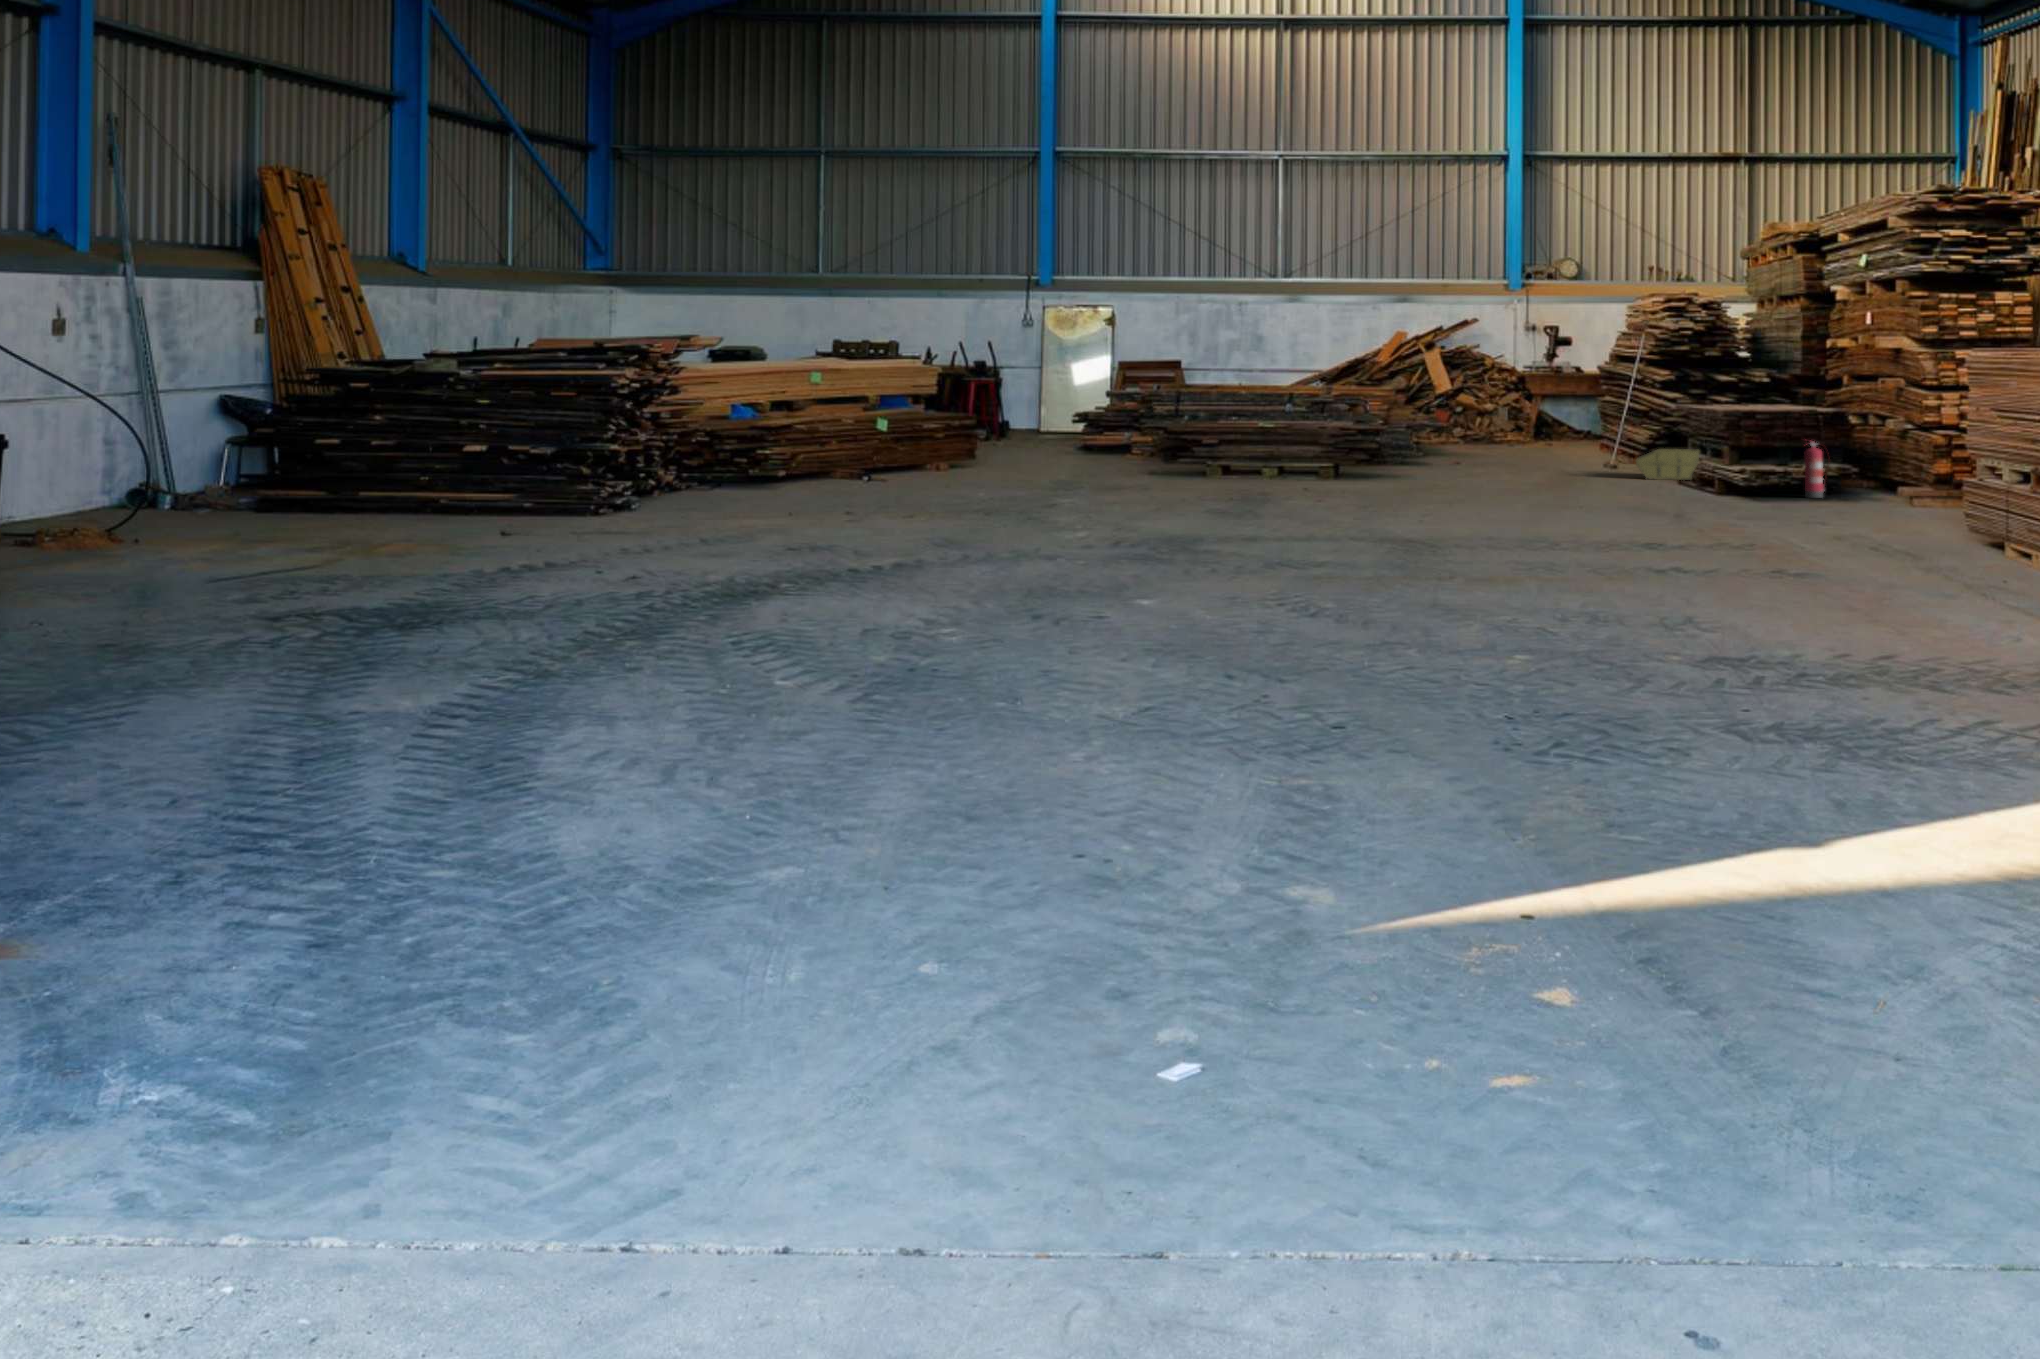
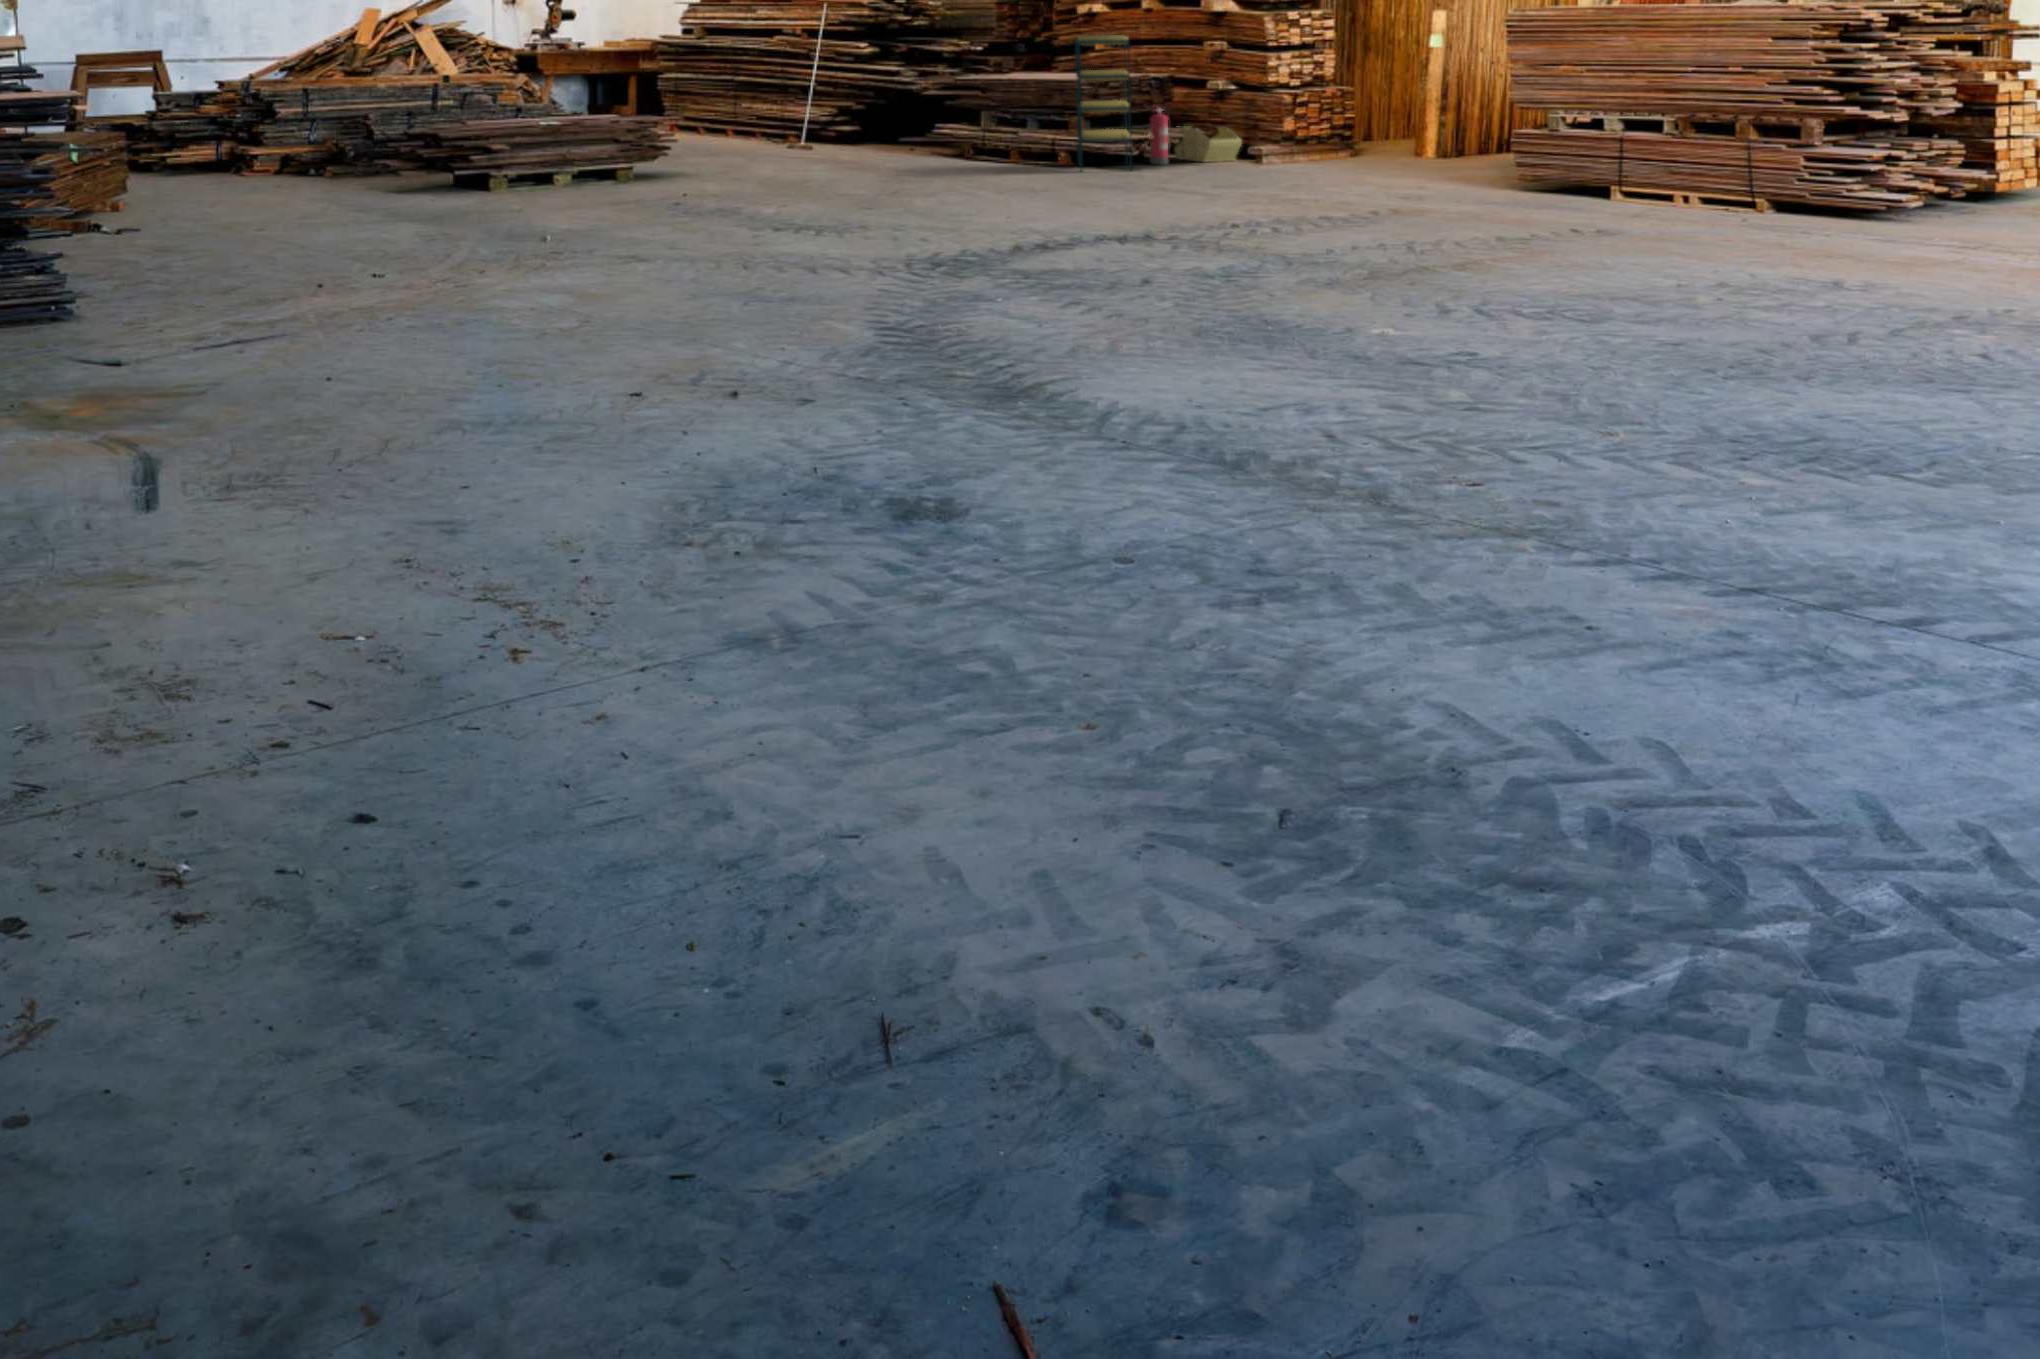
shelving unit: none [1698,370,1781,502] -> present [1075,35,1131,170]
storage bin: present [1636,449,1699,480] -> present [1174,127,1242,162]

